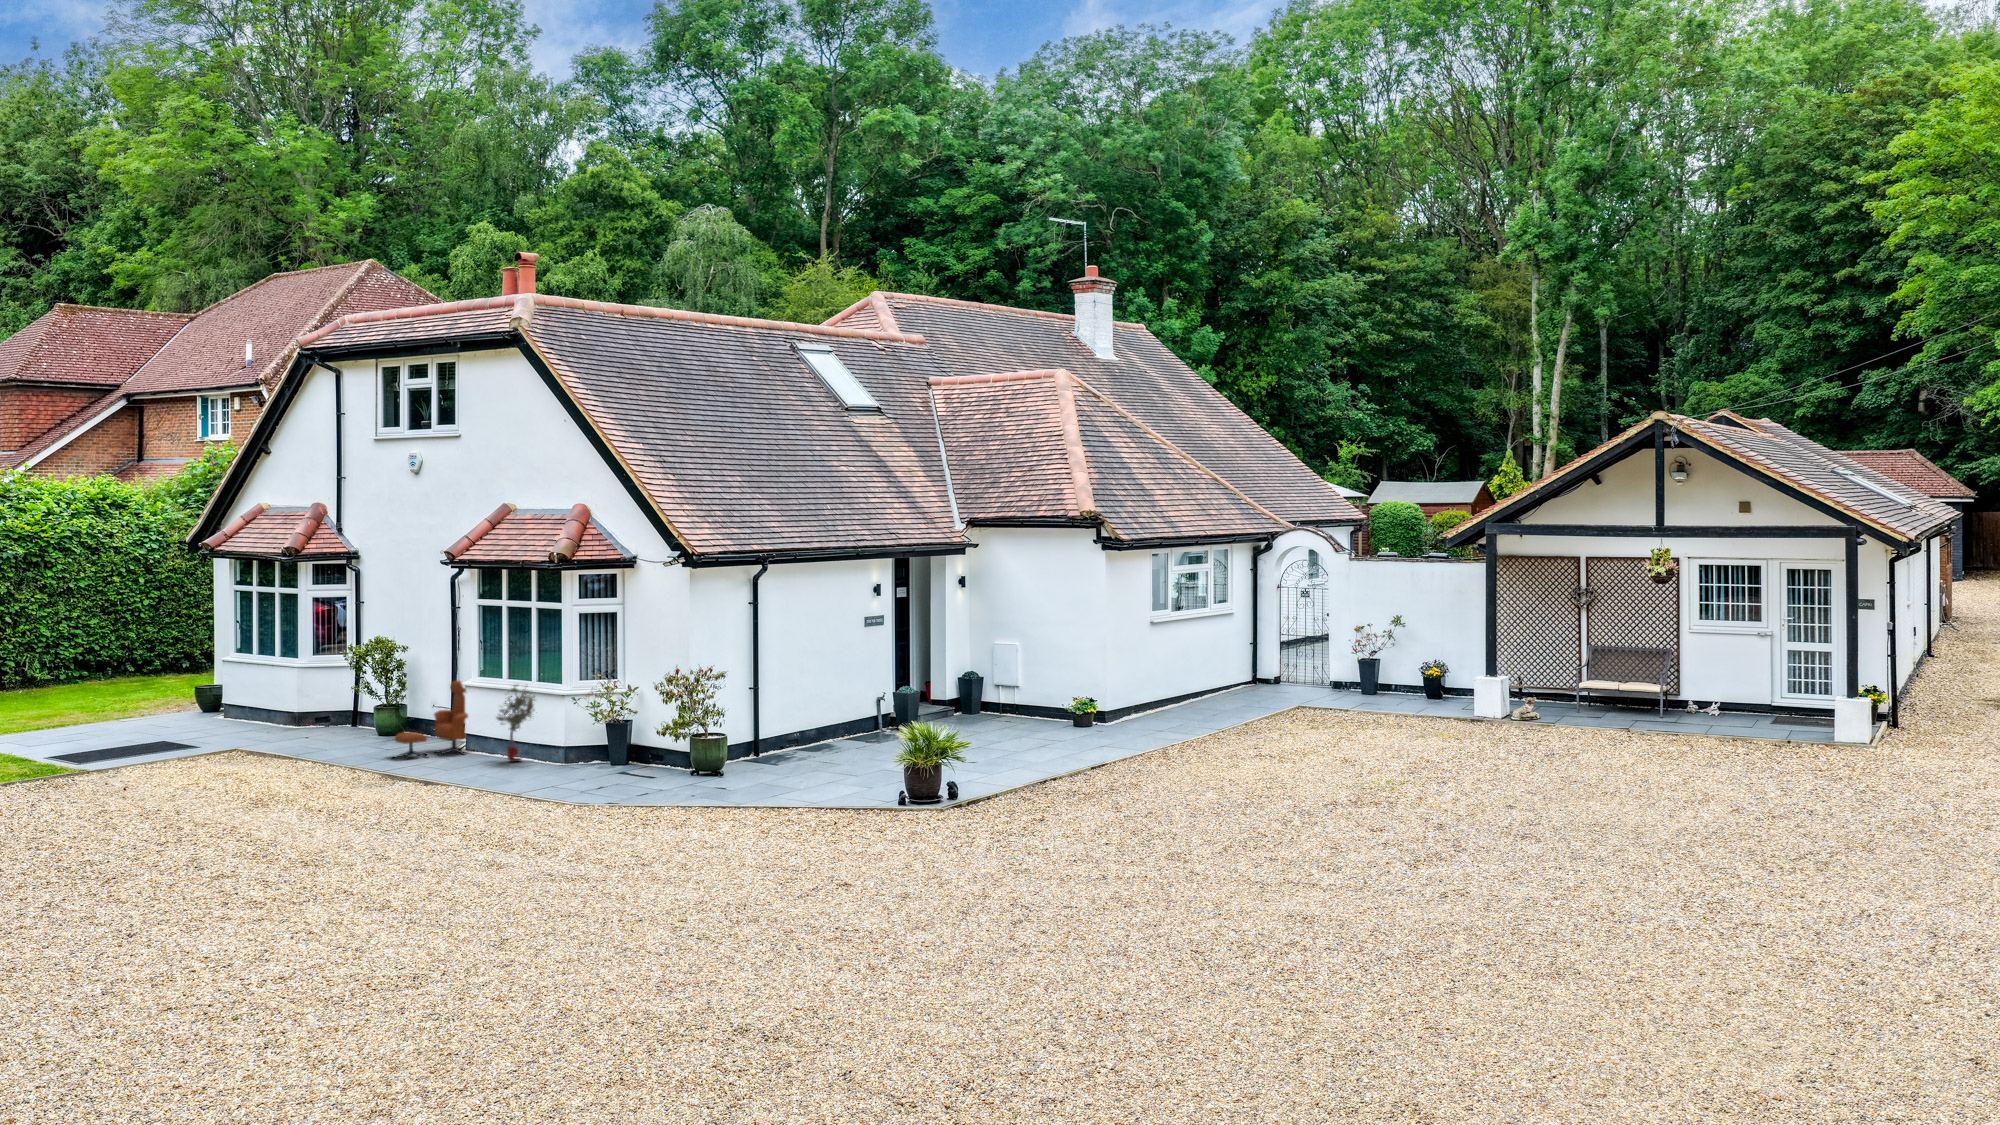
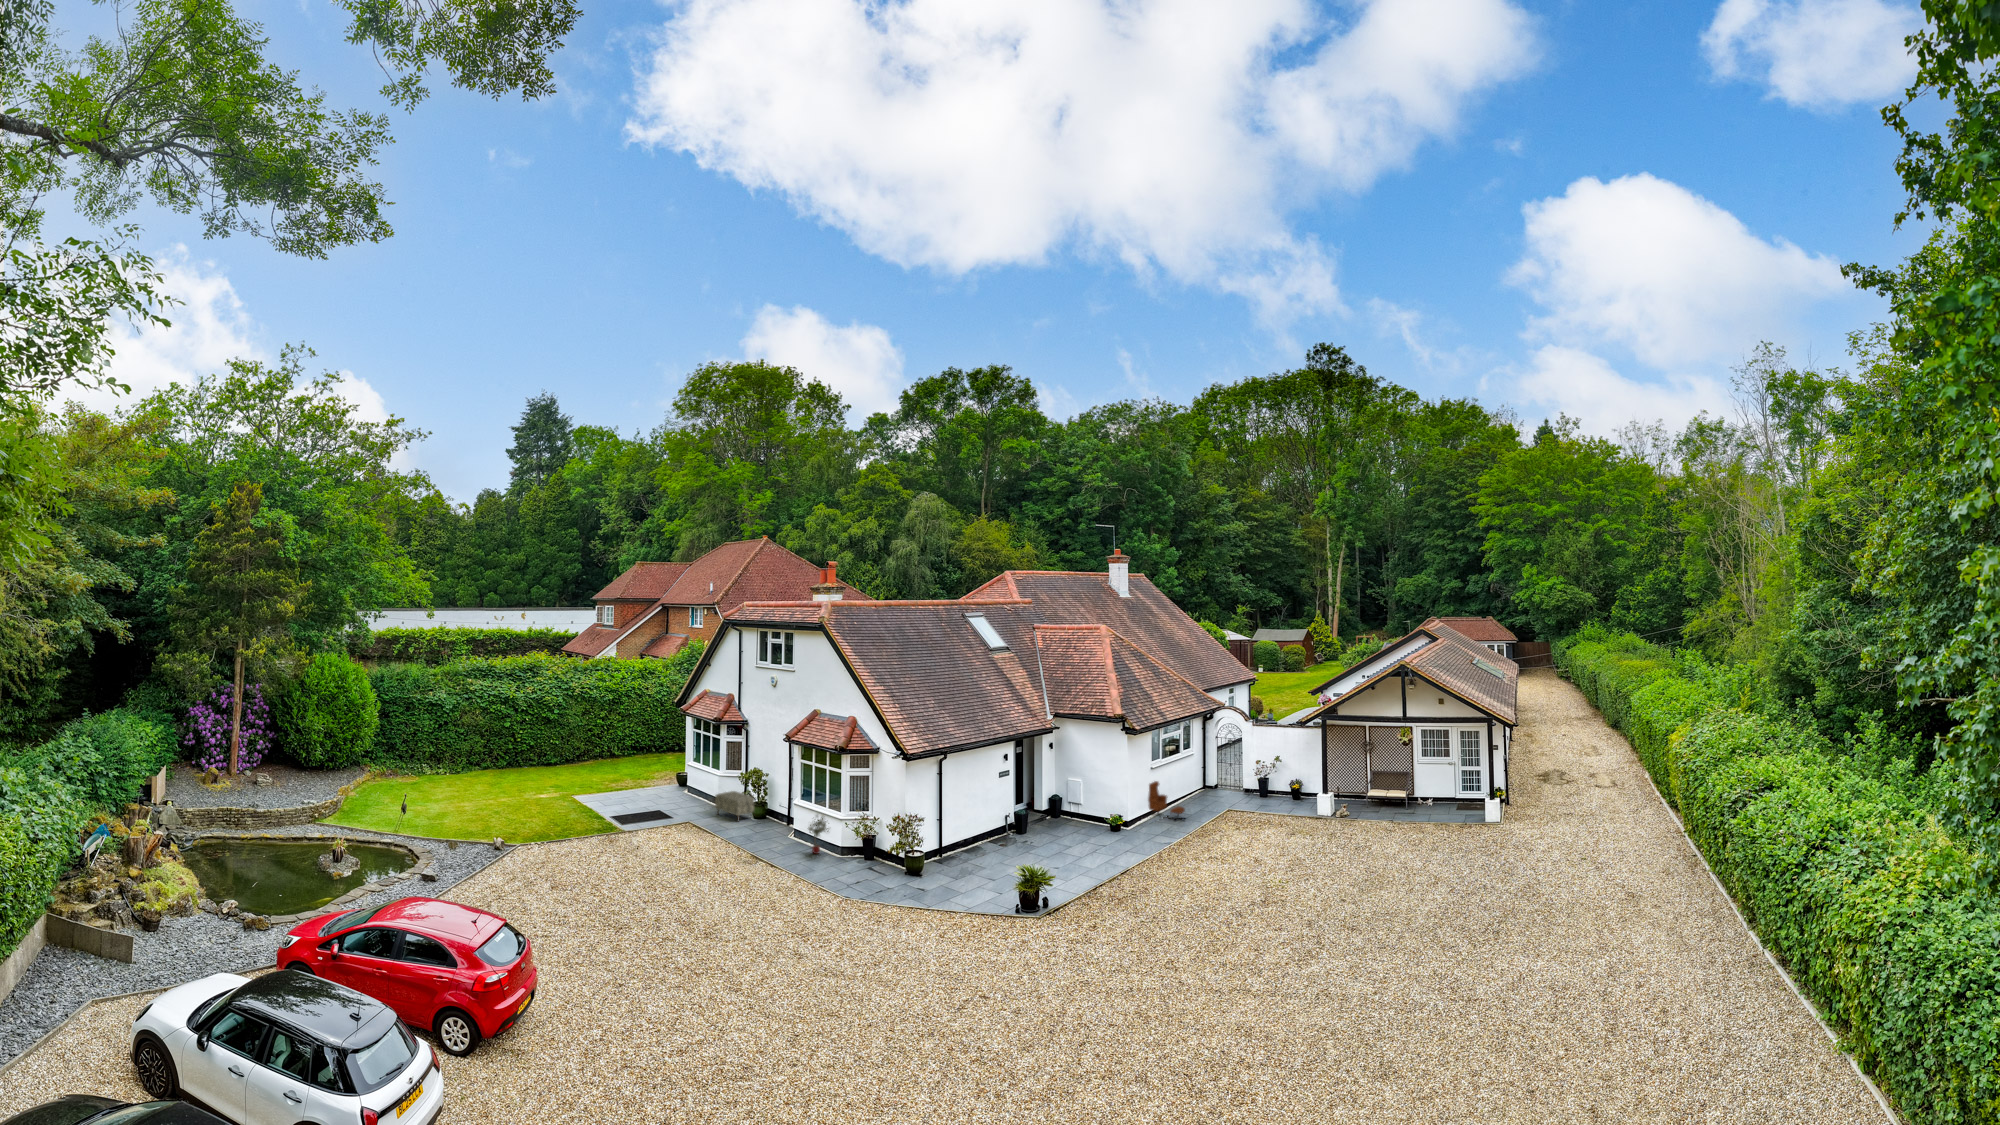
lounge chair: present [395,681,474,759] -> present [1148,781,1185,819]
bench: none [301,690,385,738] -> present [715,791,755,821]

